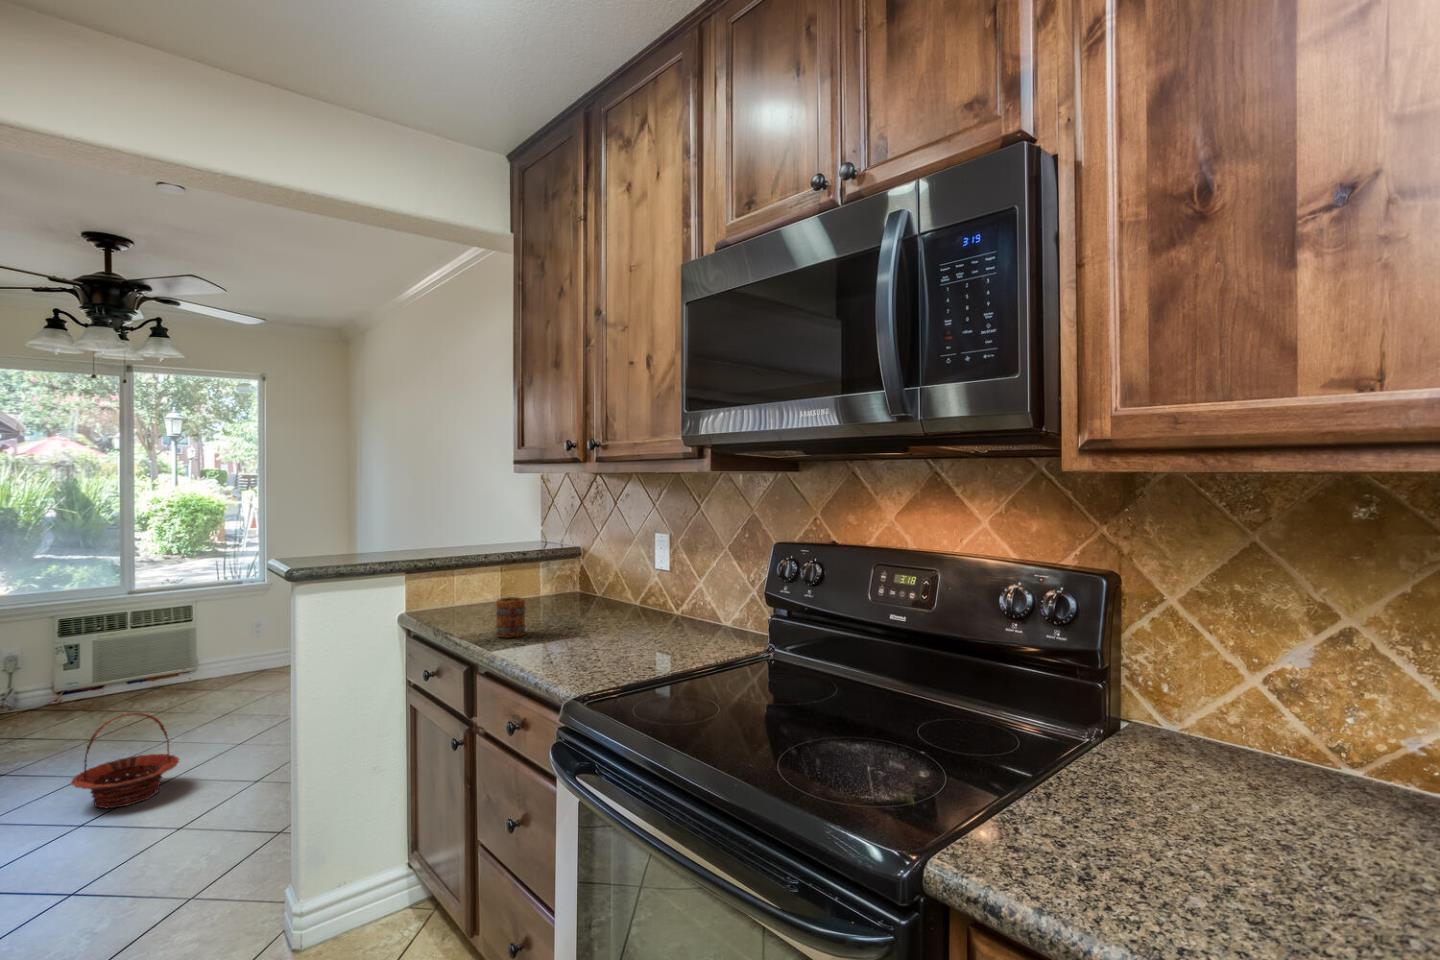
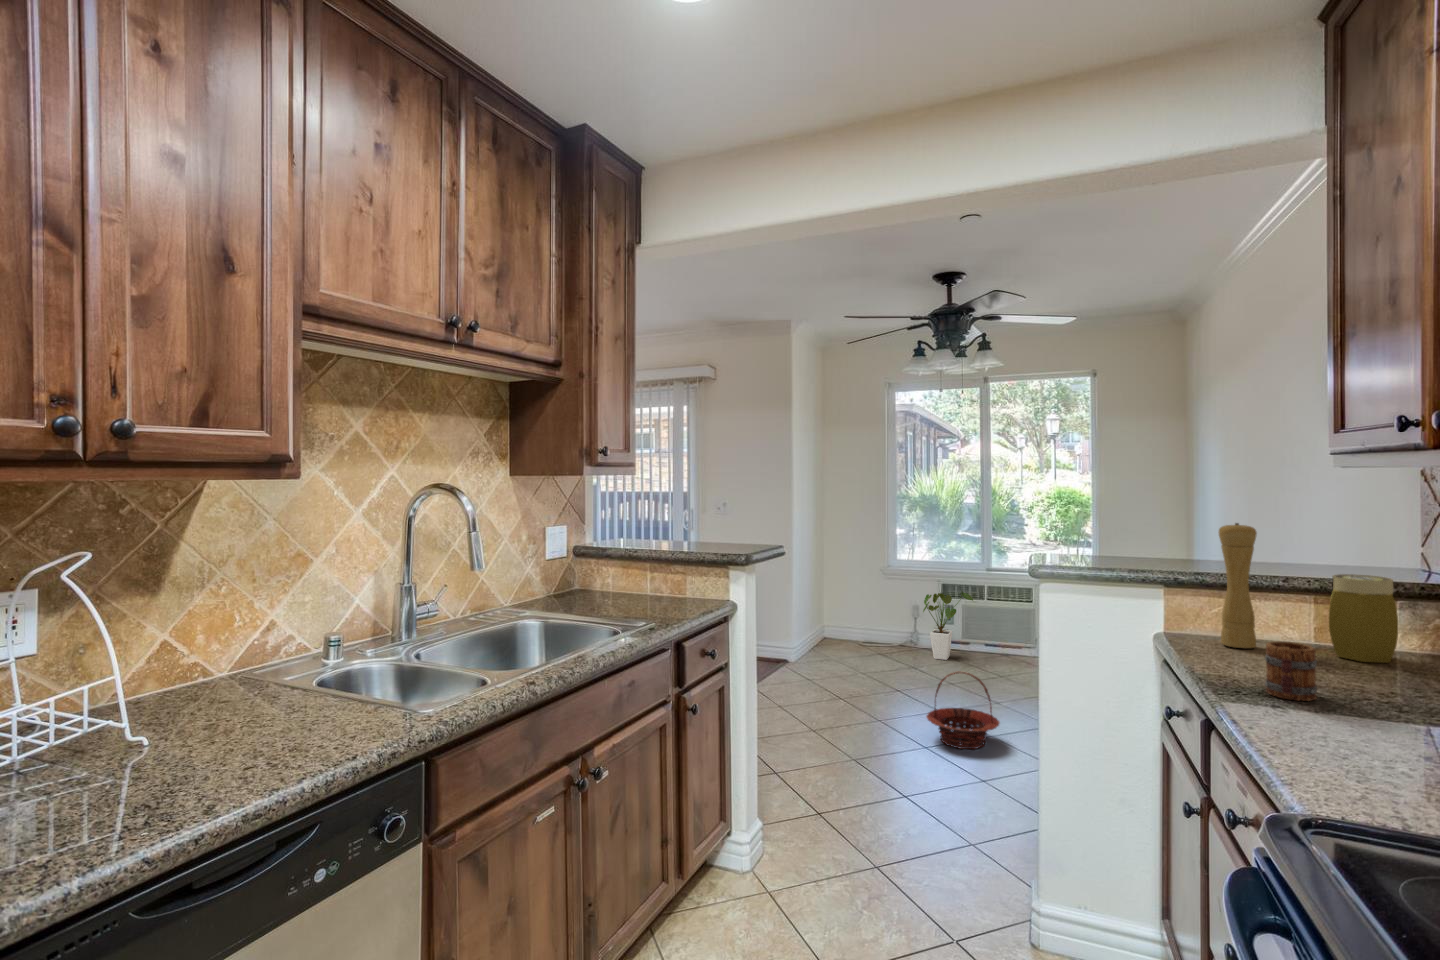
pepper mill: none [445,516,471,613] -> present [1218,523,1257,648]
jar: none [512,548,550,607] -> present [1329,574,1398,663]
house plant: none [28,623,111,717] -> present [923,591,973,660]

